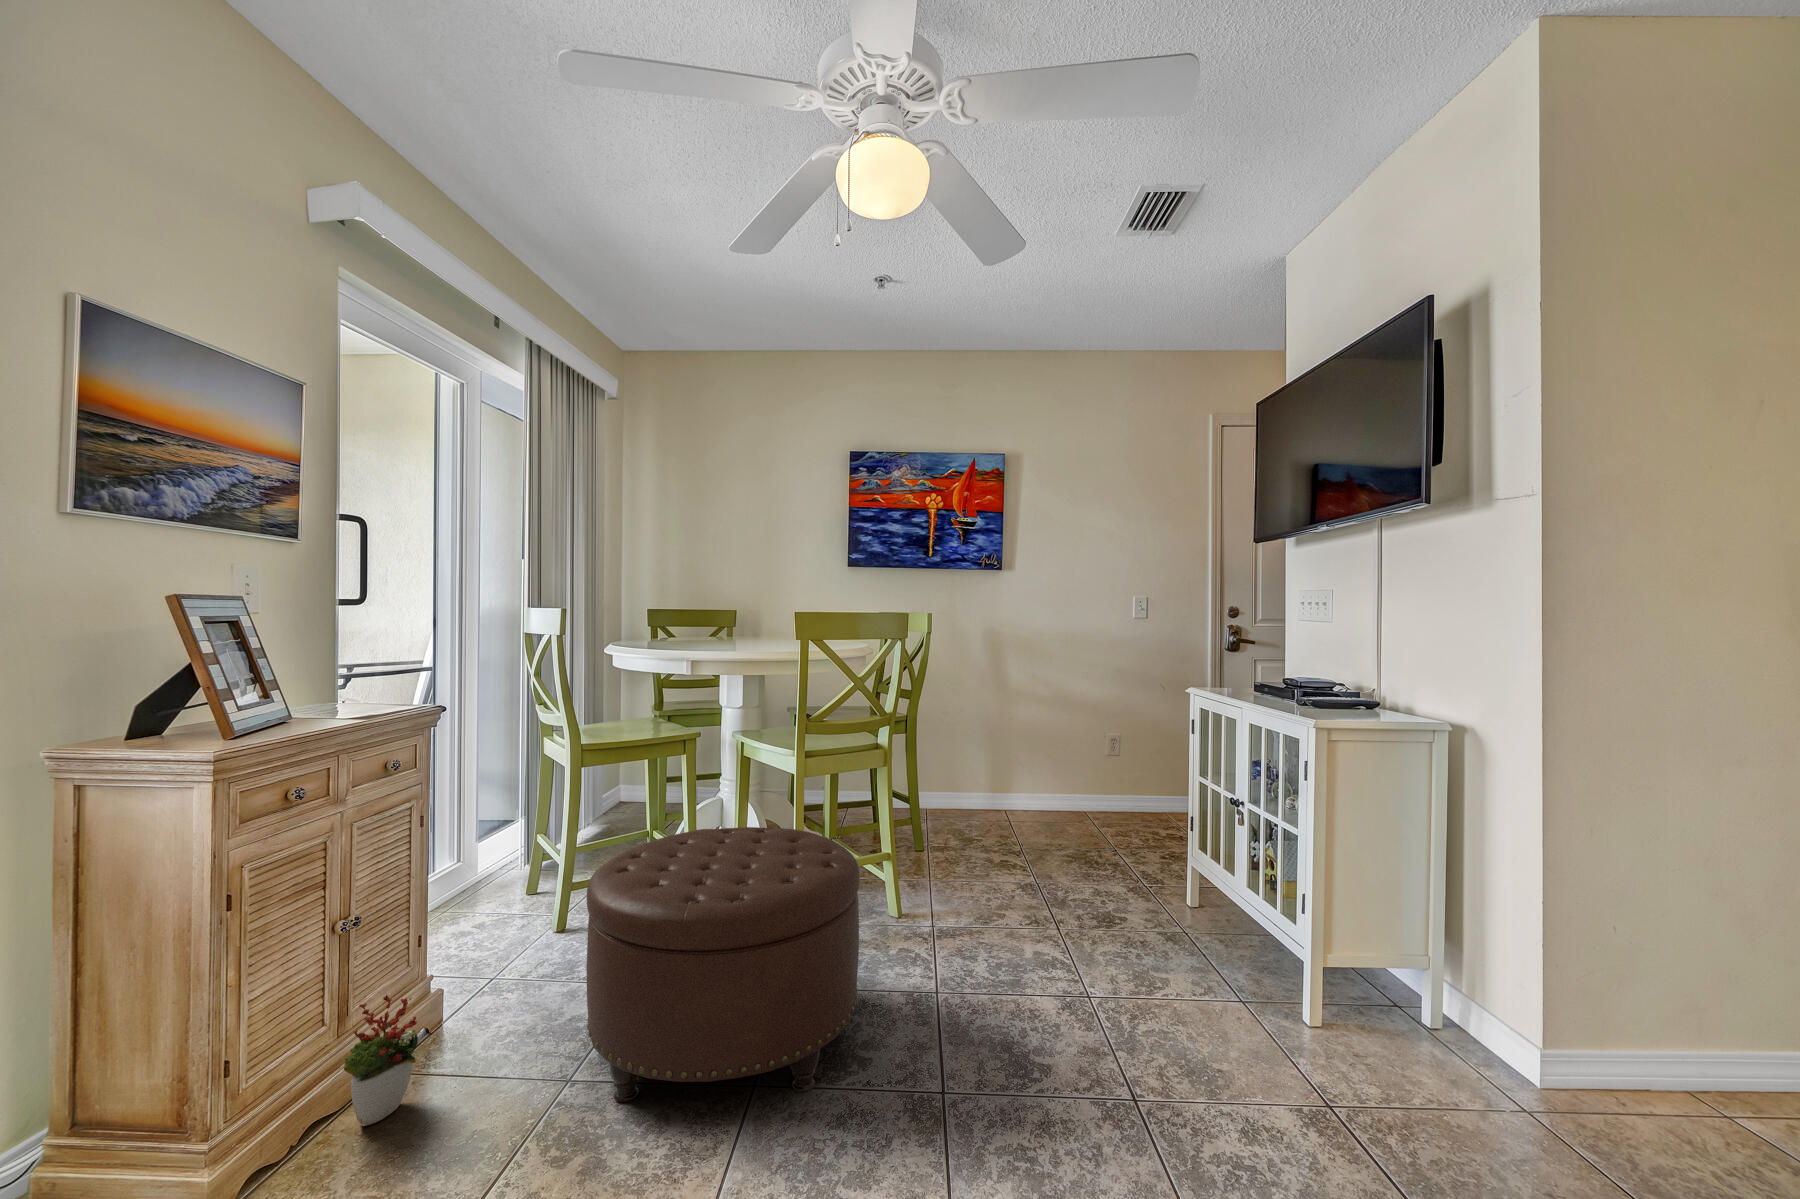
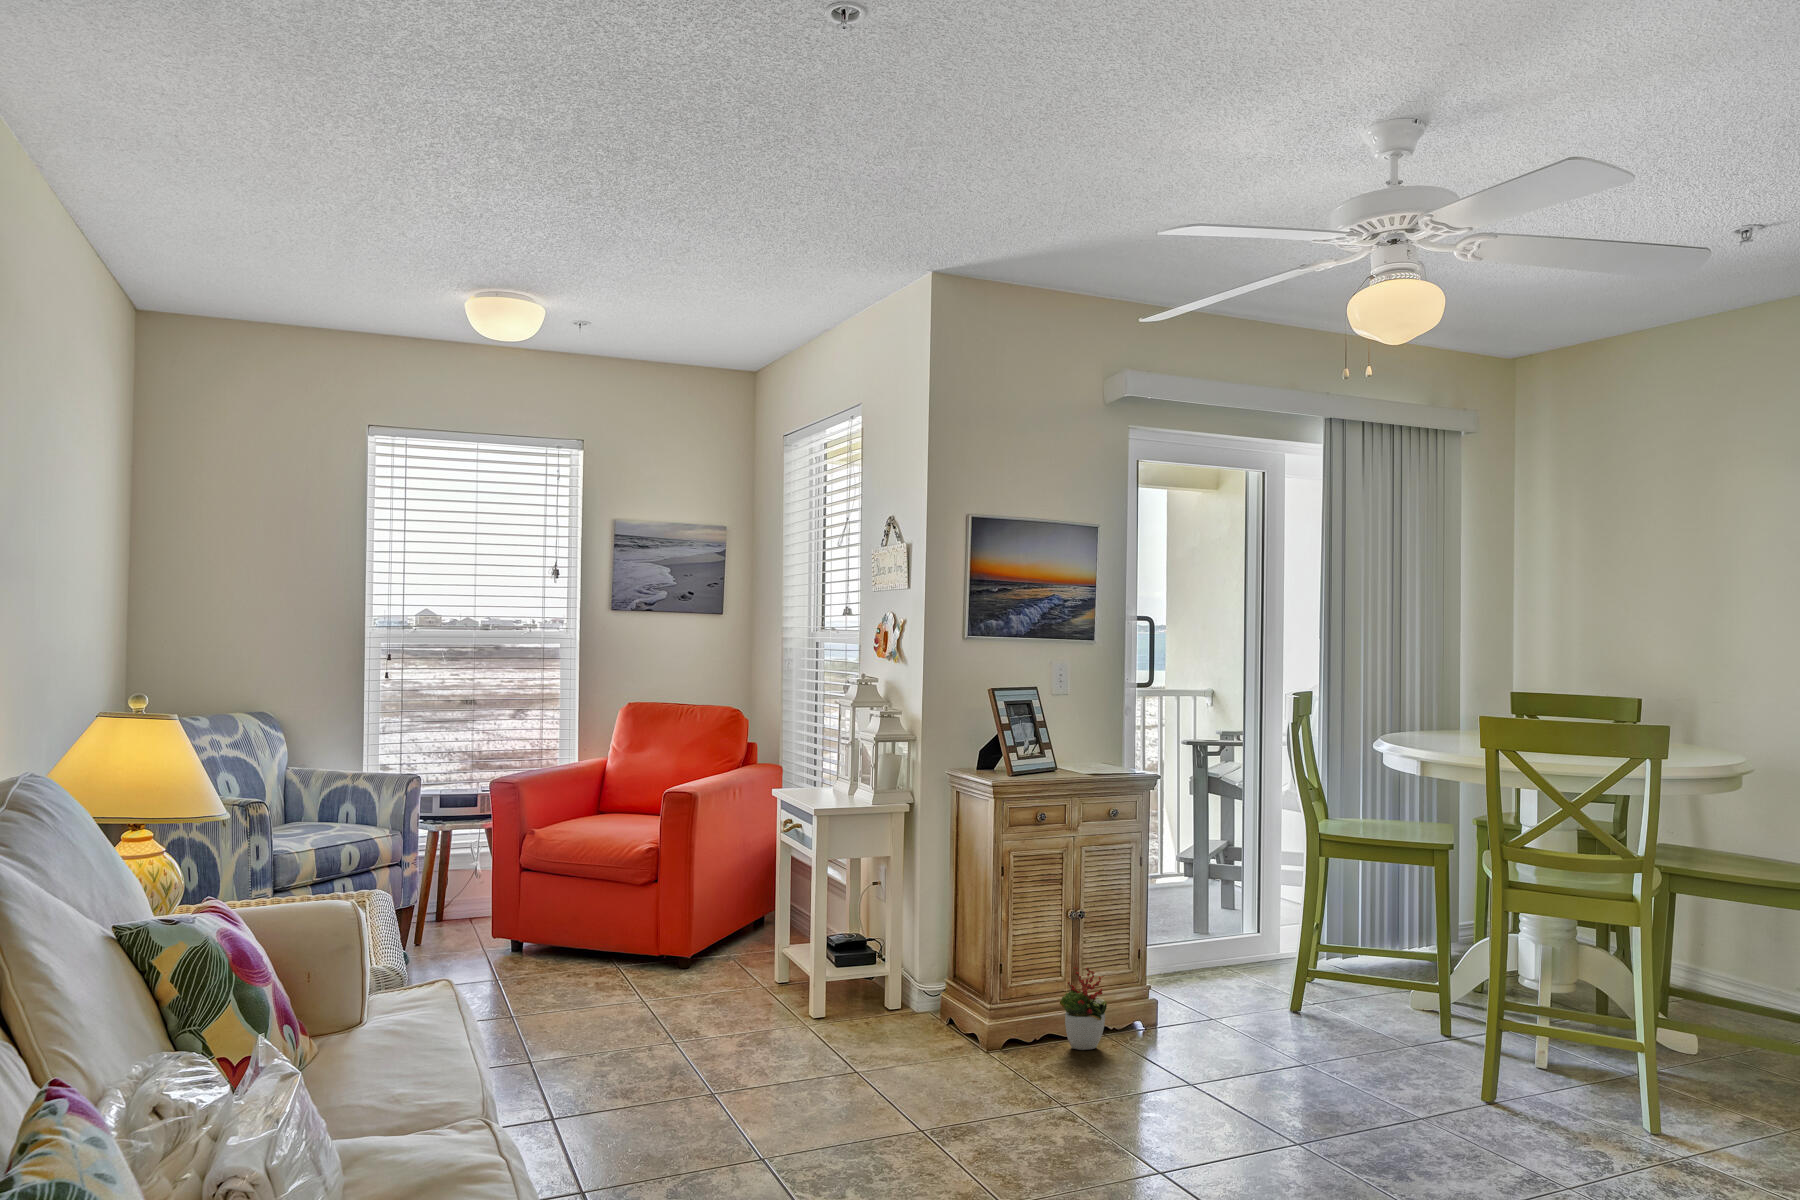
ottoman: present [587,827,860,1102] -> none [1191,922,1448,1161]

